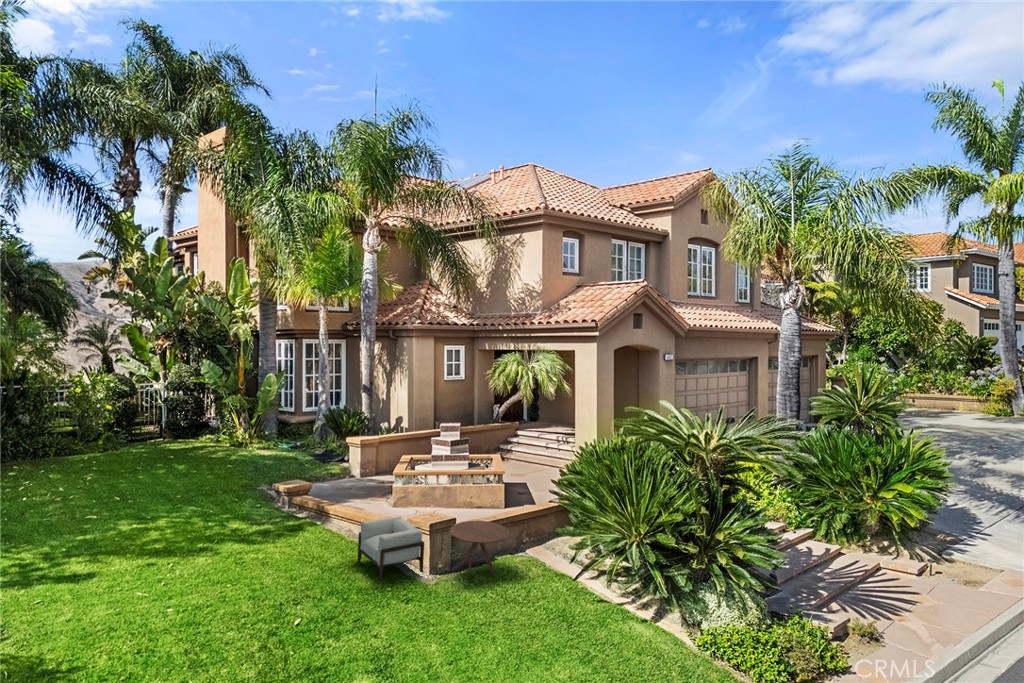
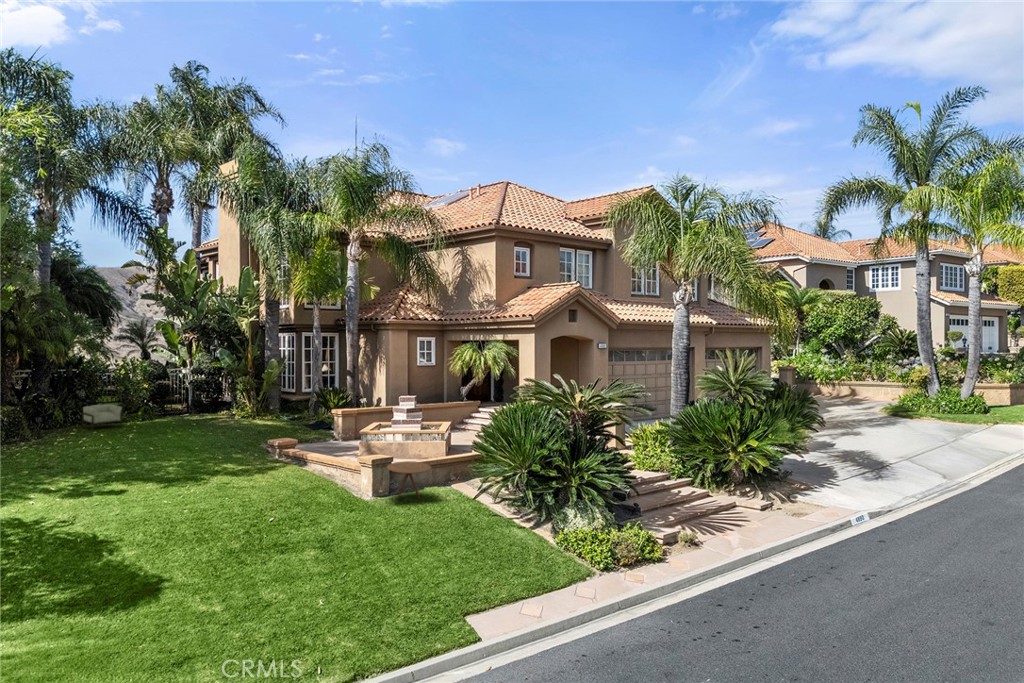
armchair: present [357,516,424,582] -> present [82,404,122,430]

